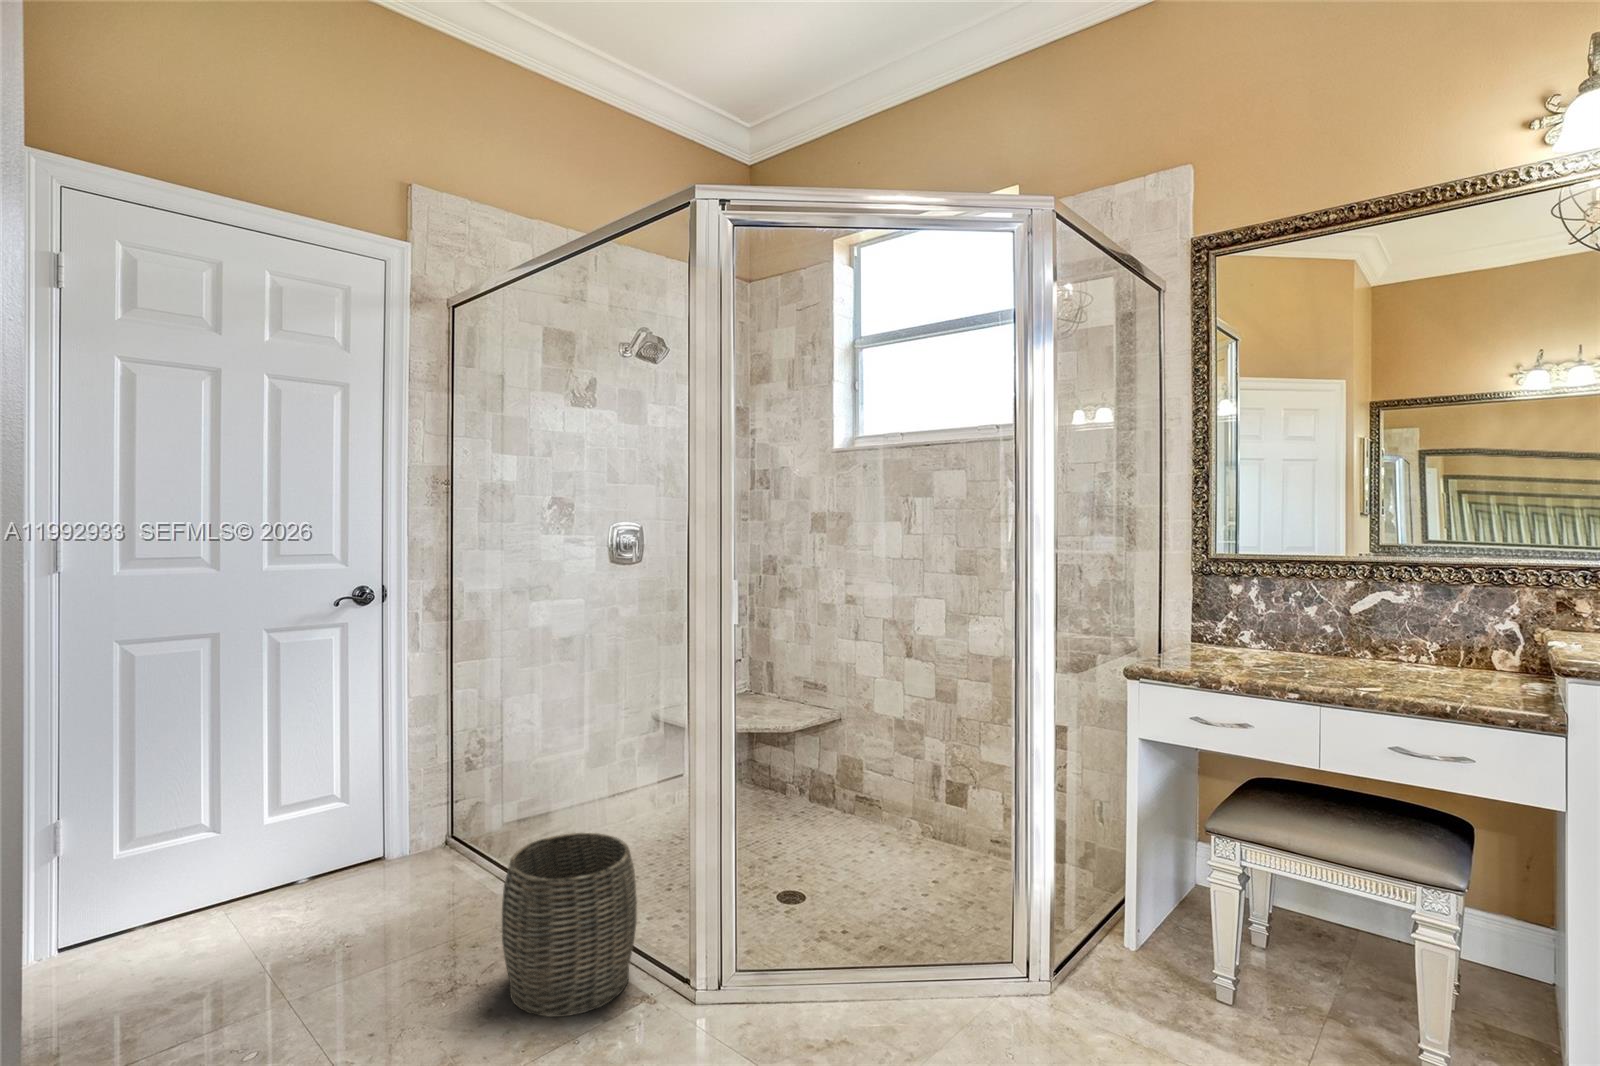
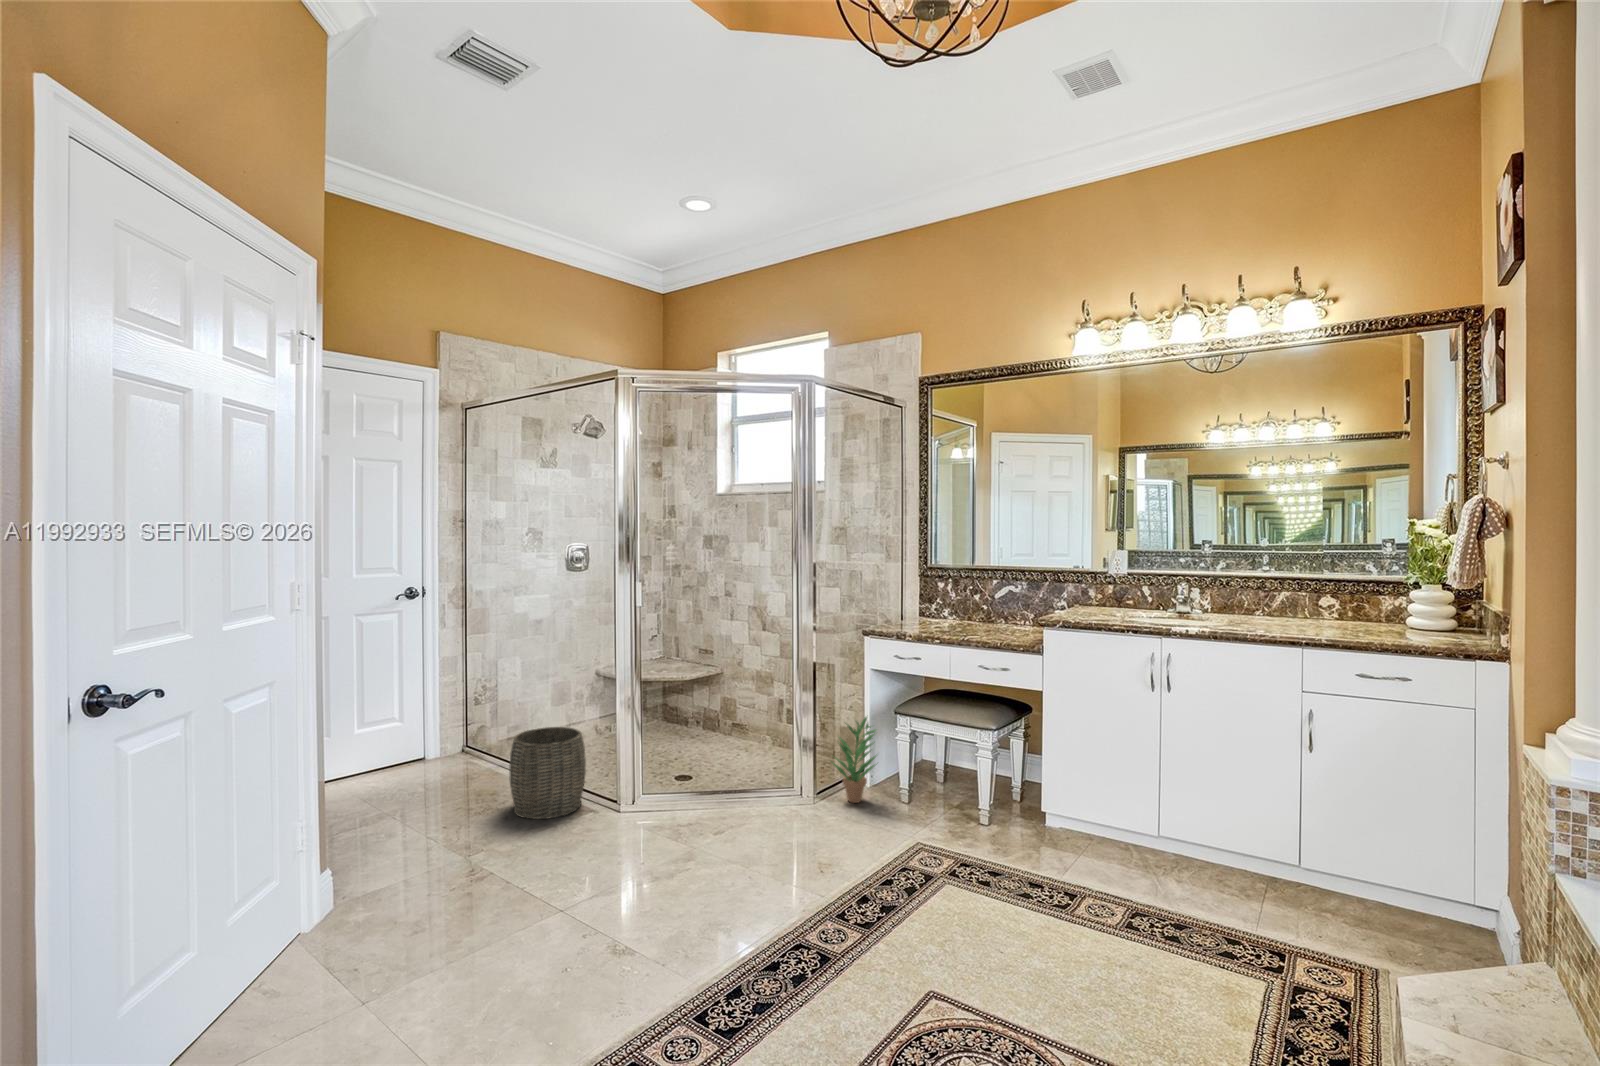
potted plant: none [1075,828,1176,992] -> present [831,717,877,803]

